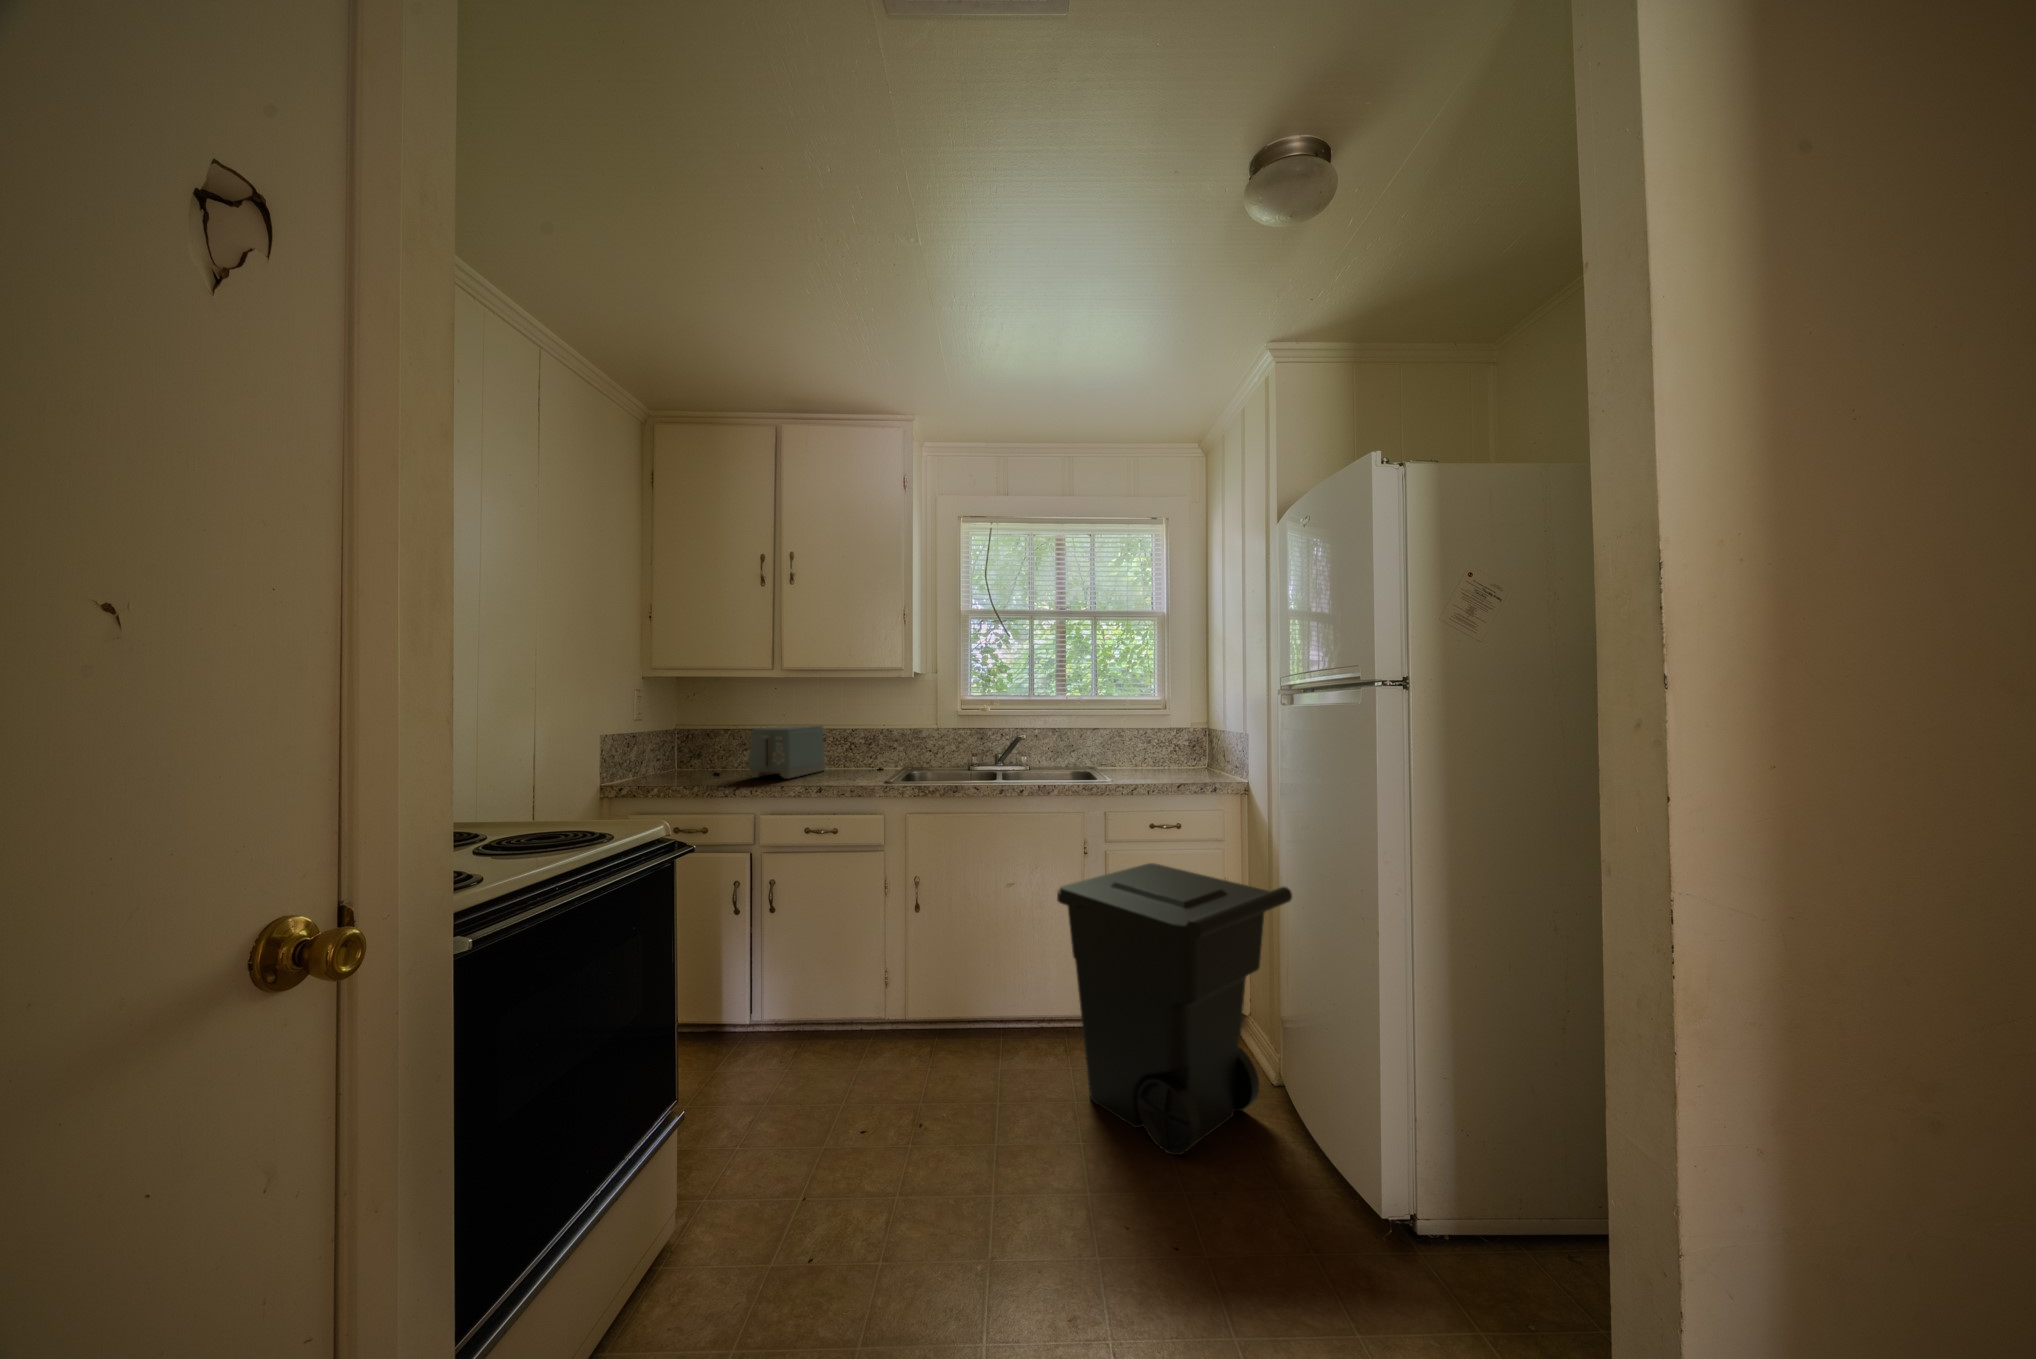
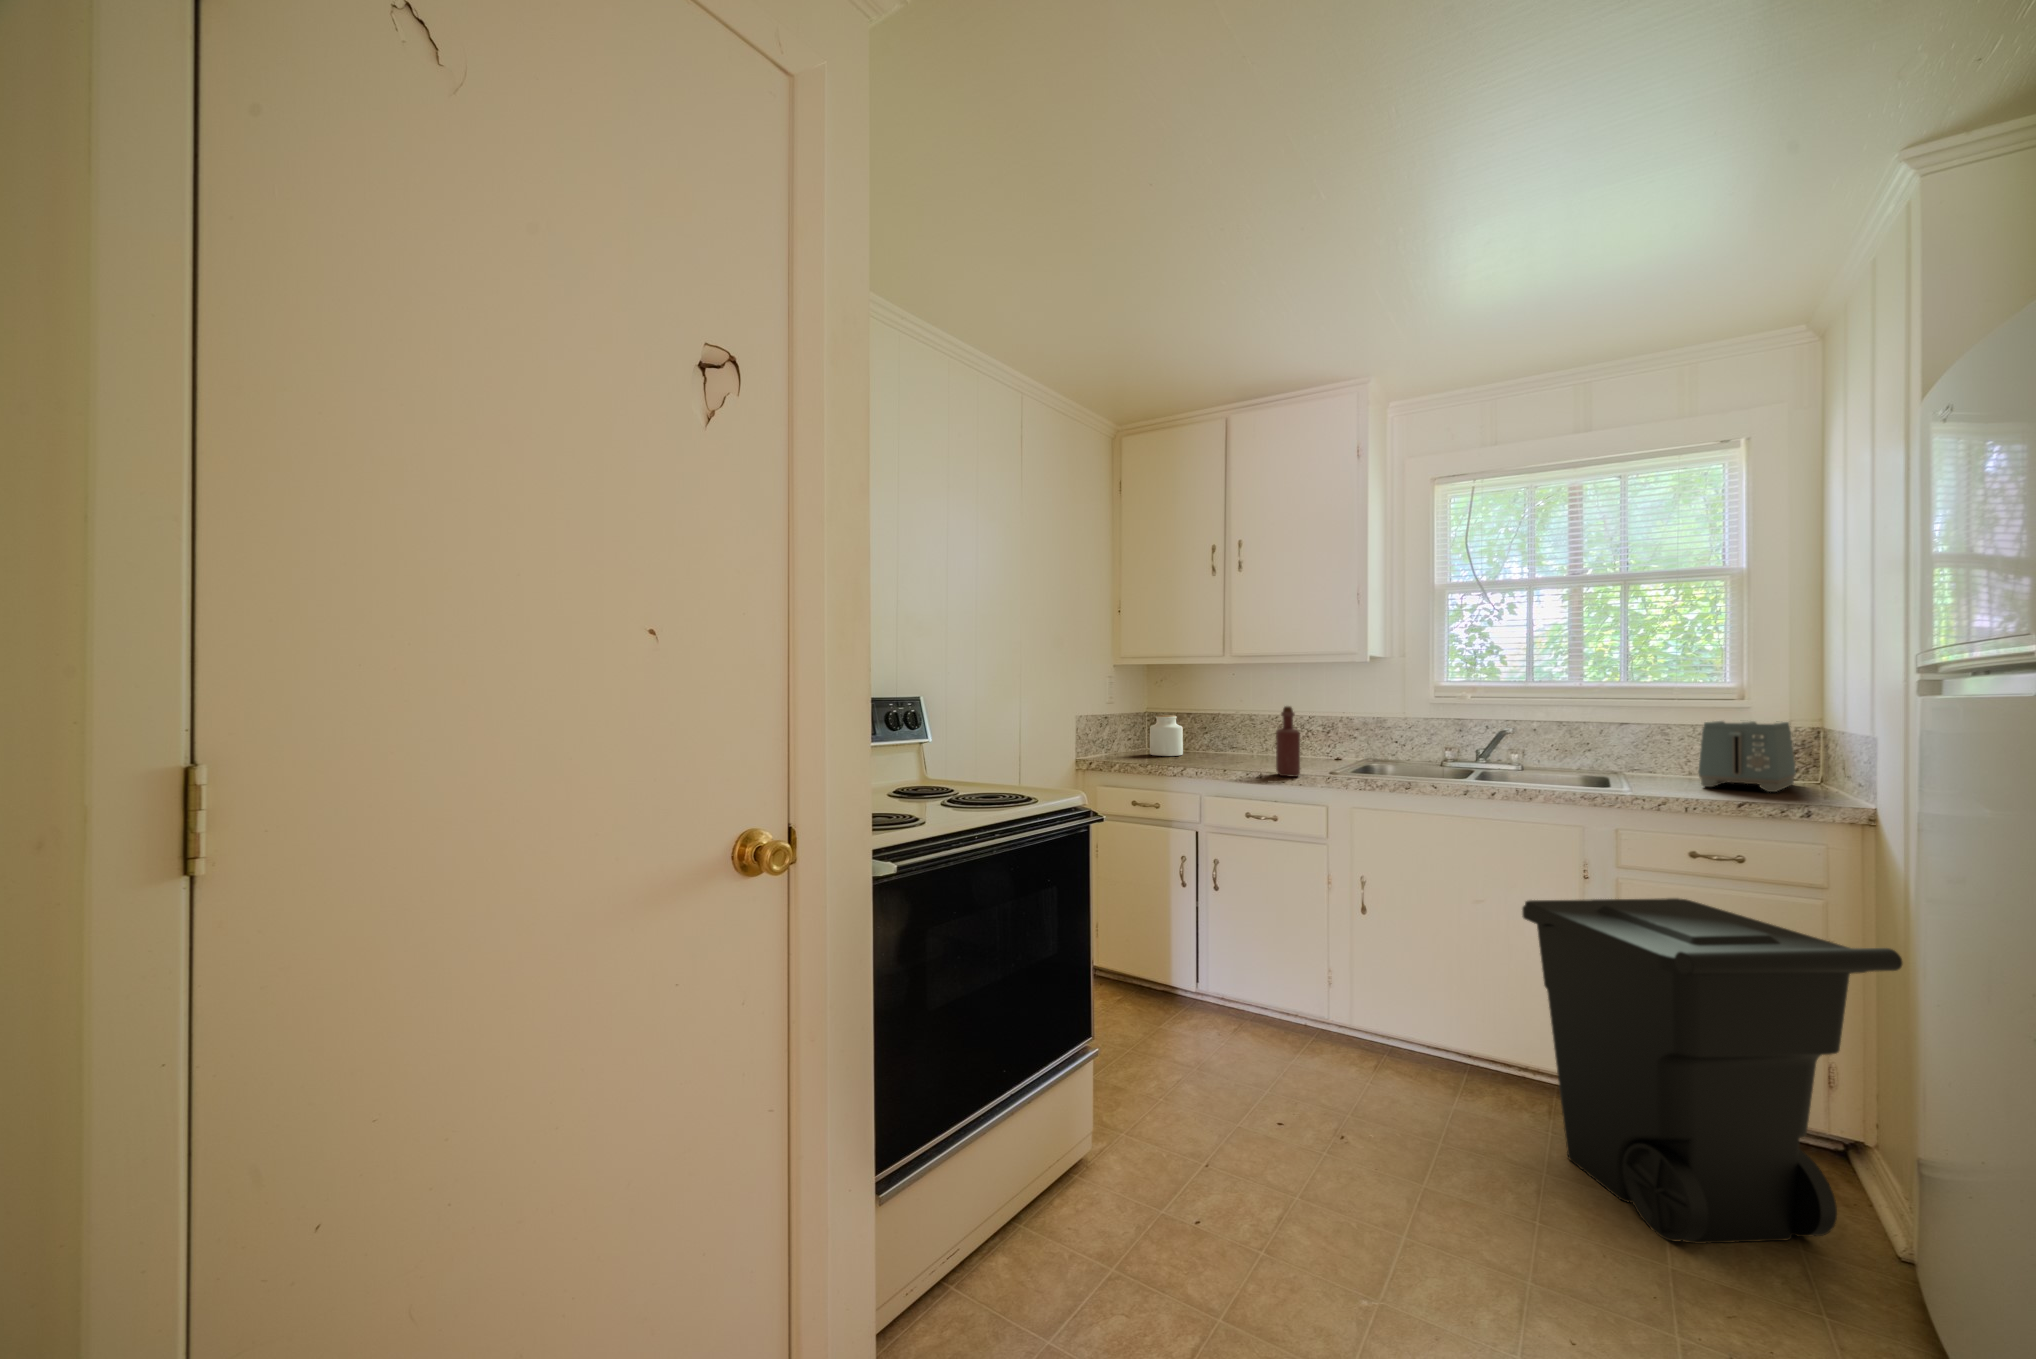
bottle: none [833,721,858,791] -> present [1276,706,1300,777]
toaster: present [749,725,827,779] -> present [1699,721,1796,792]
jar: none [690,731,728,775] -> present [1150,715,1183,756]

